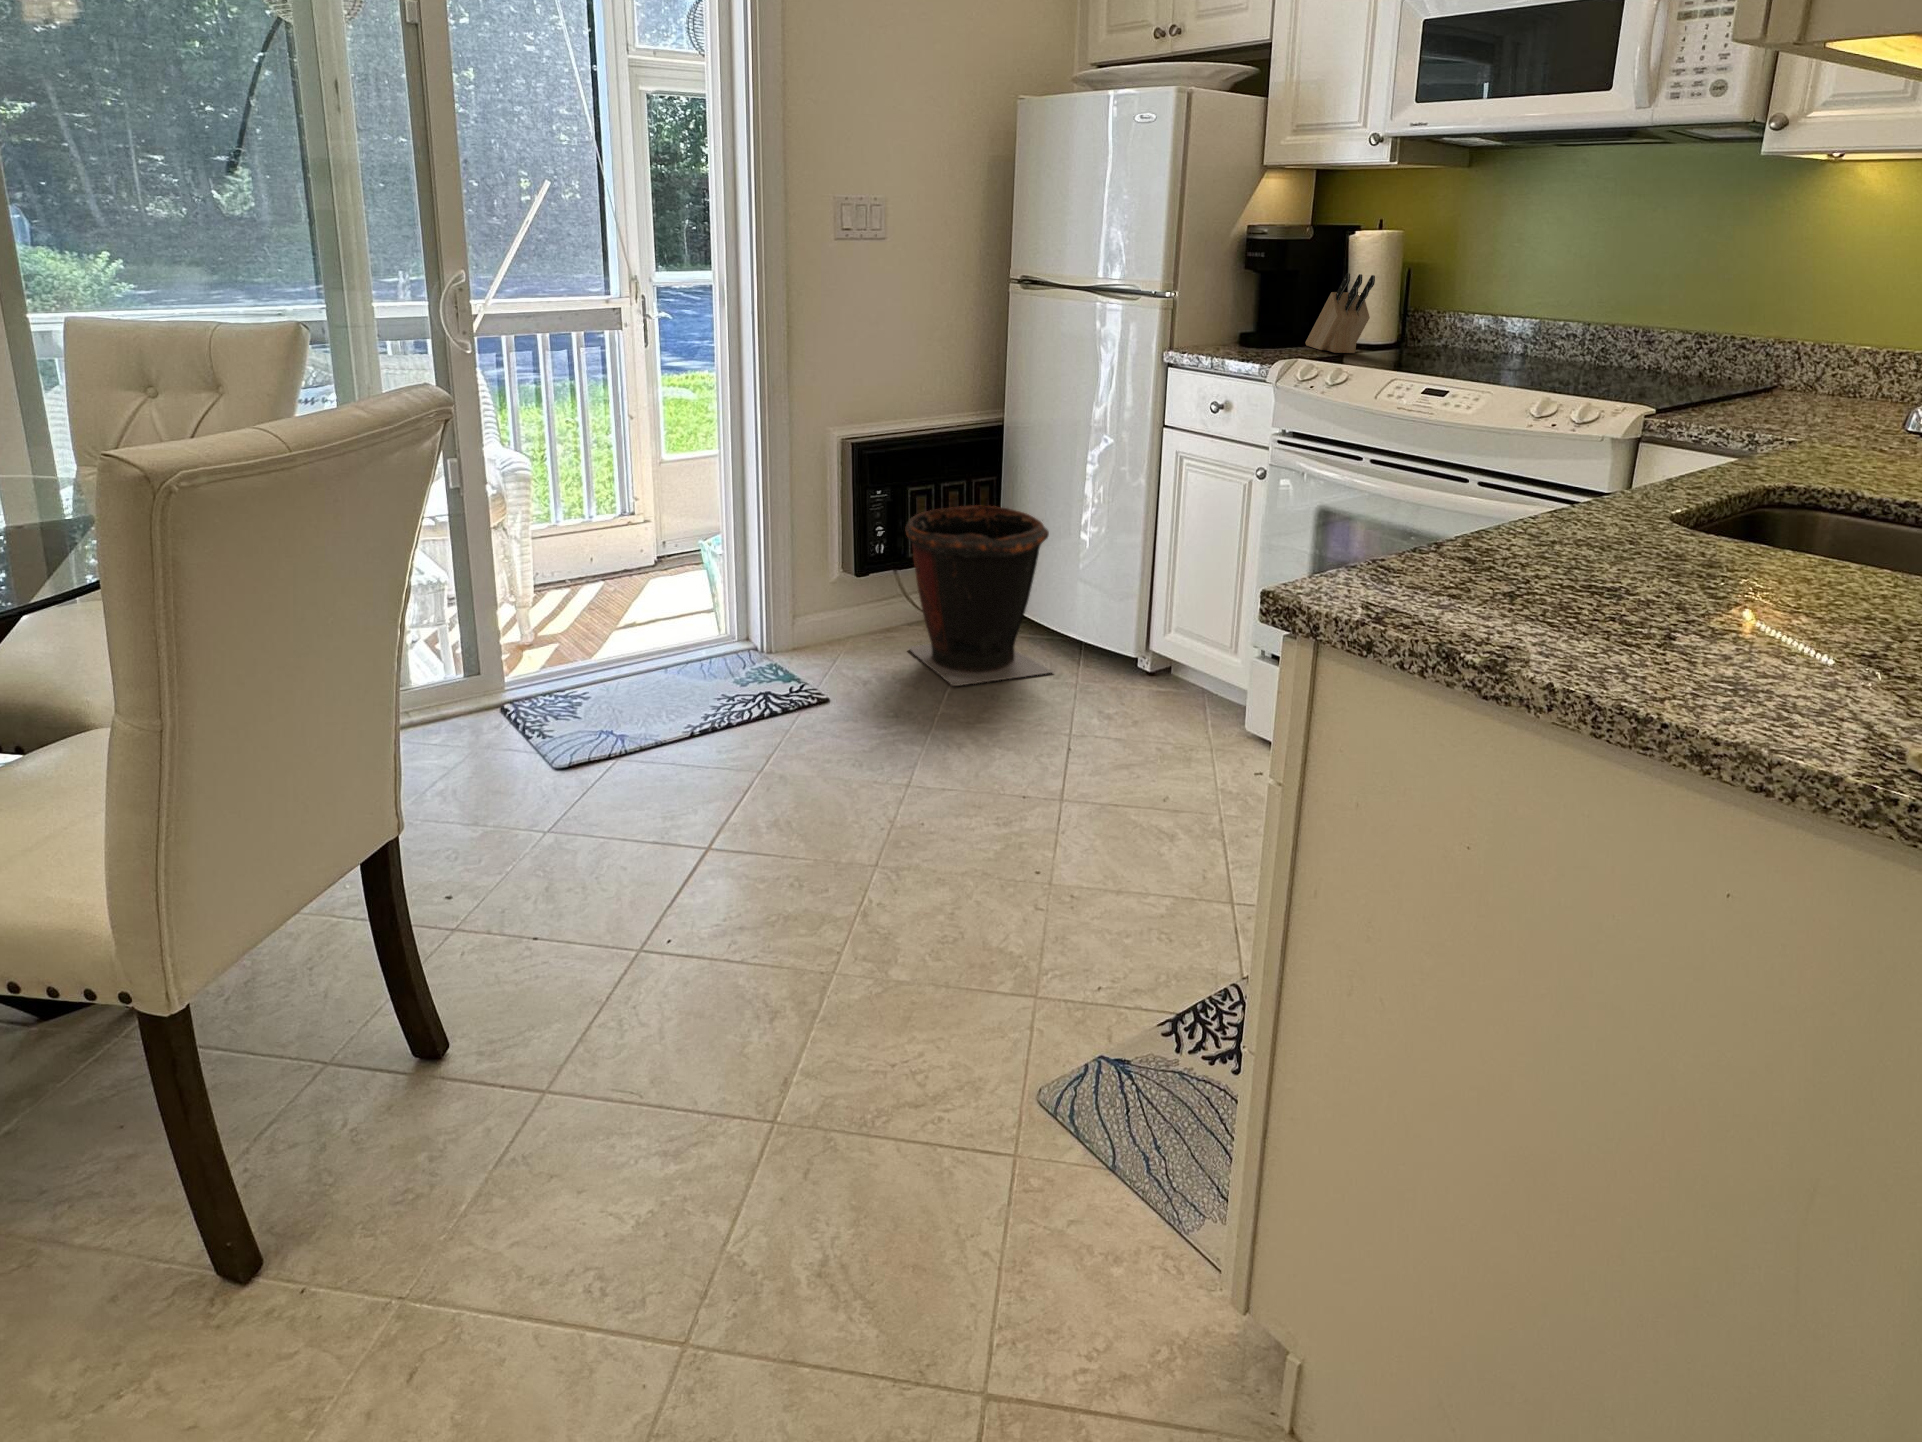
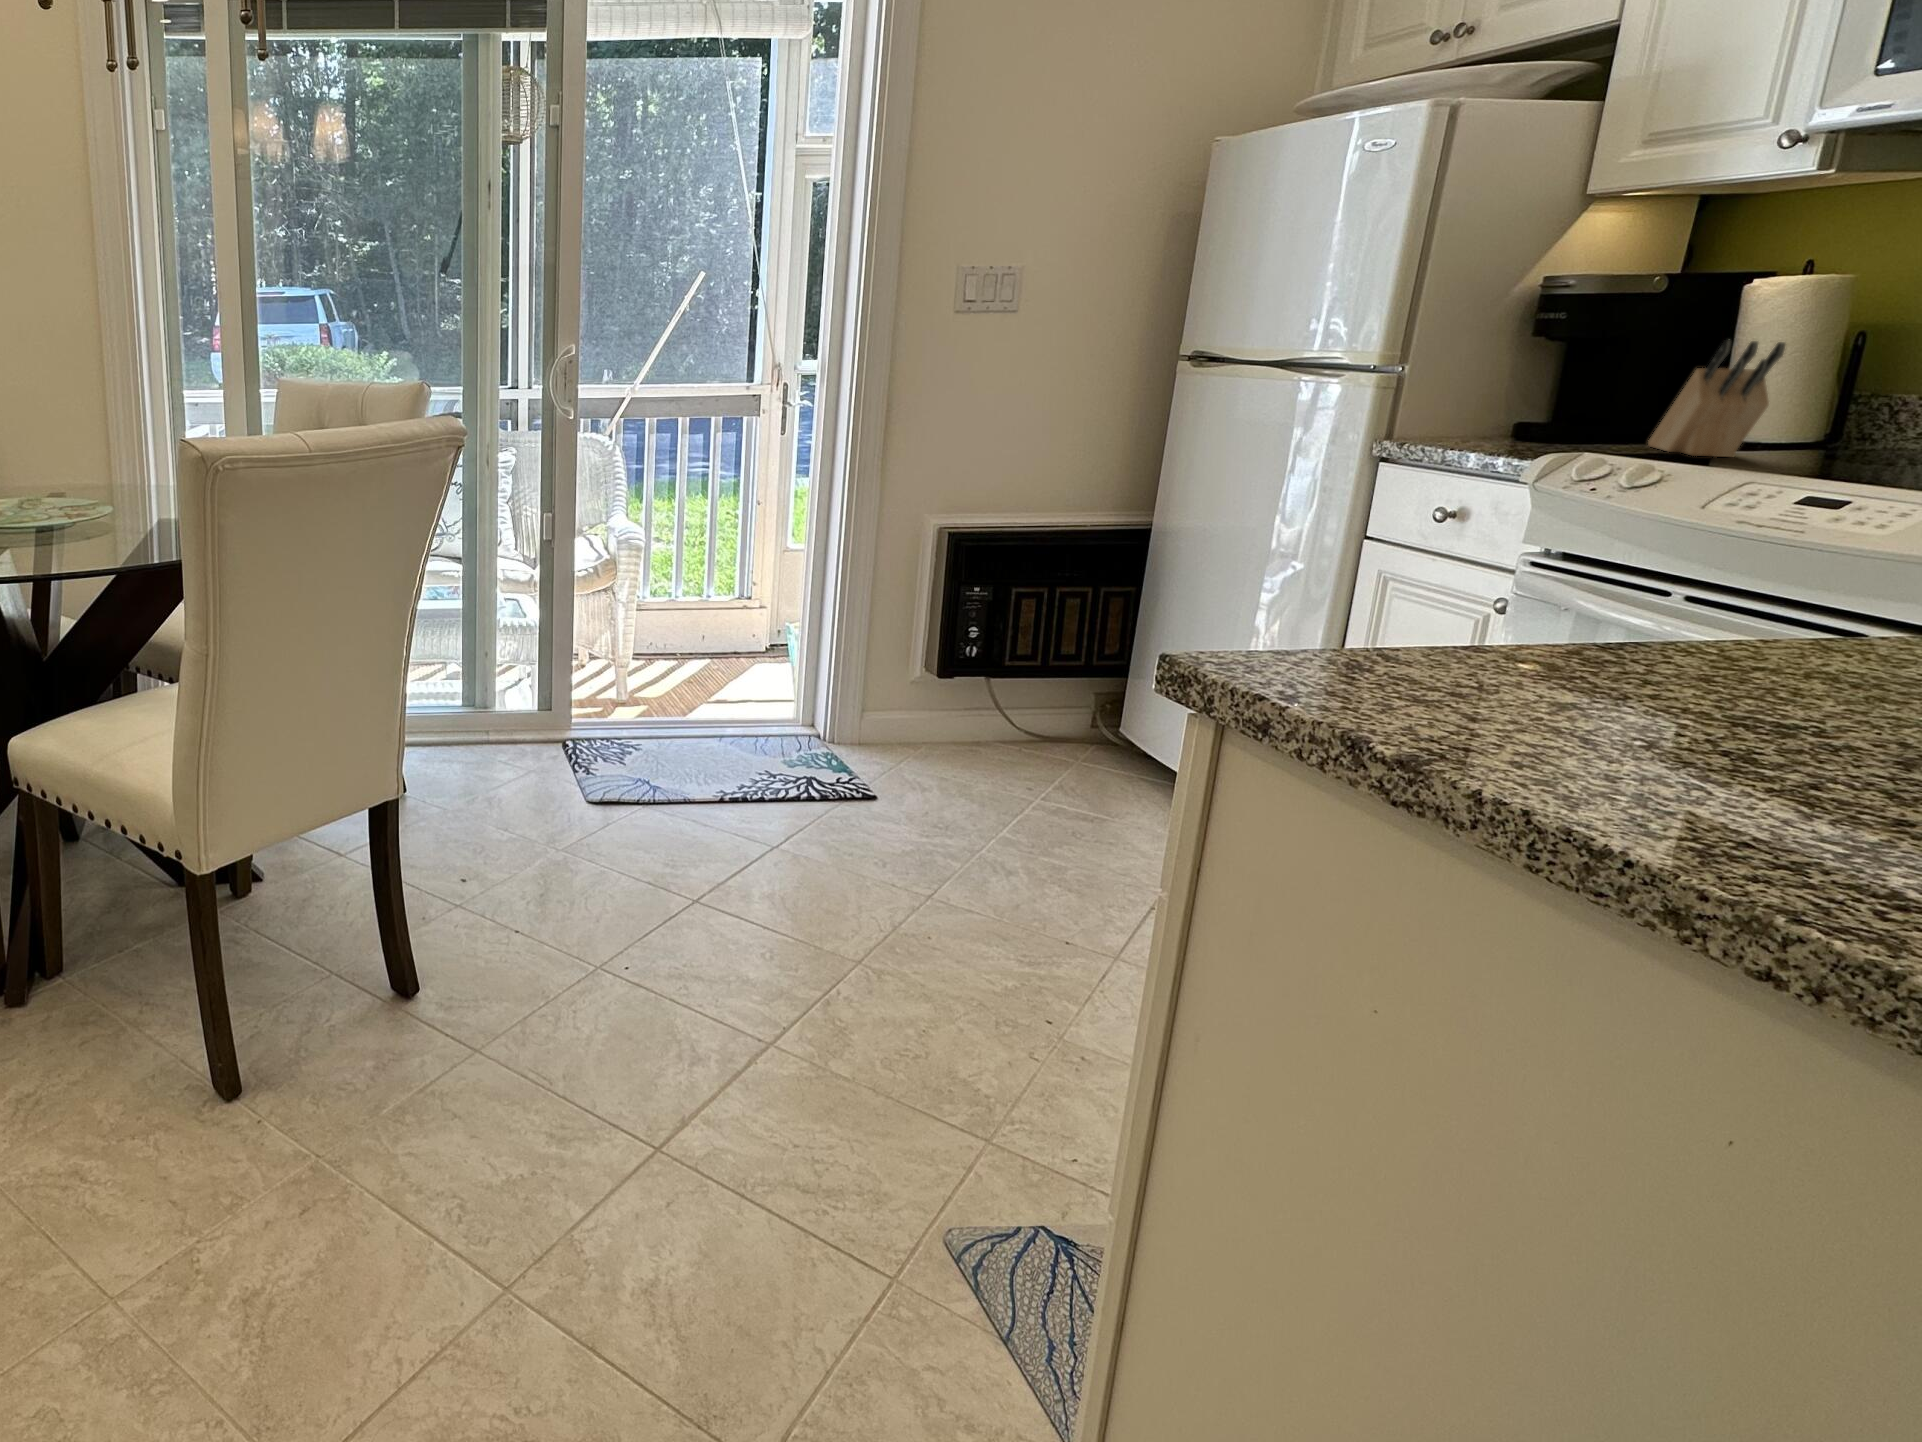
waste bin: present [906,505,1053,686] -> none [989,618,1186,828]

